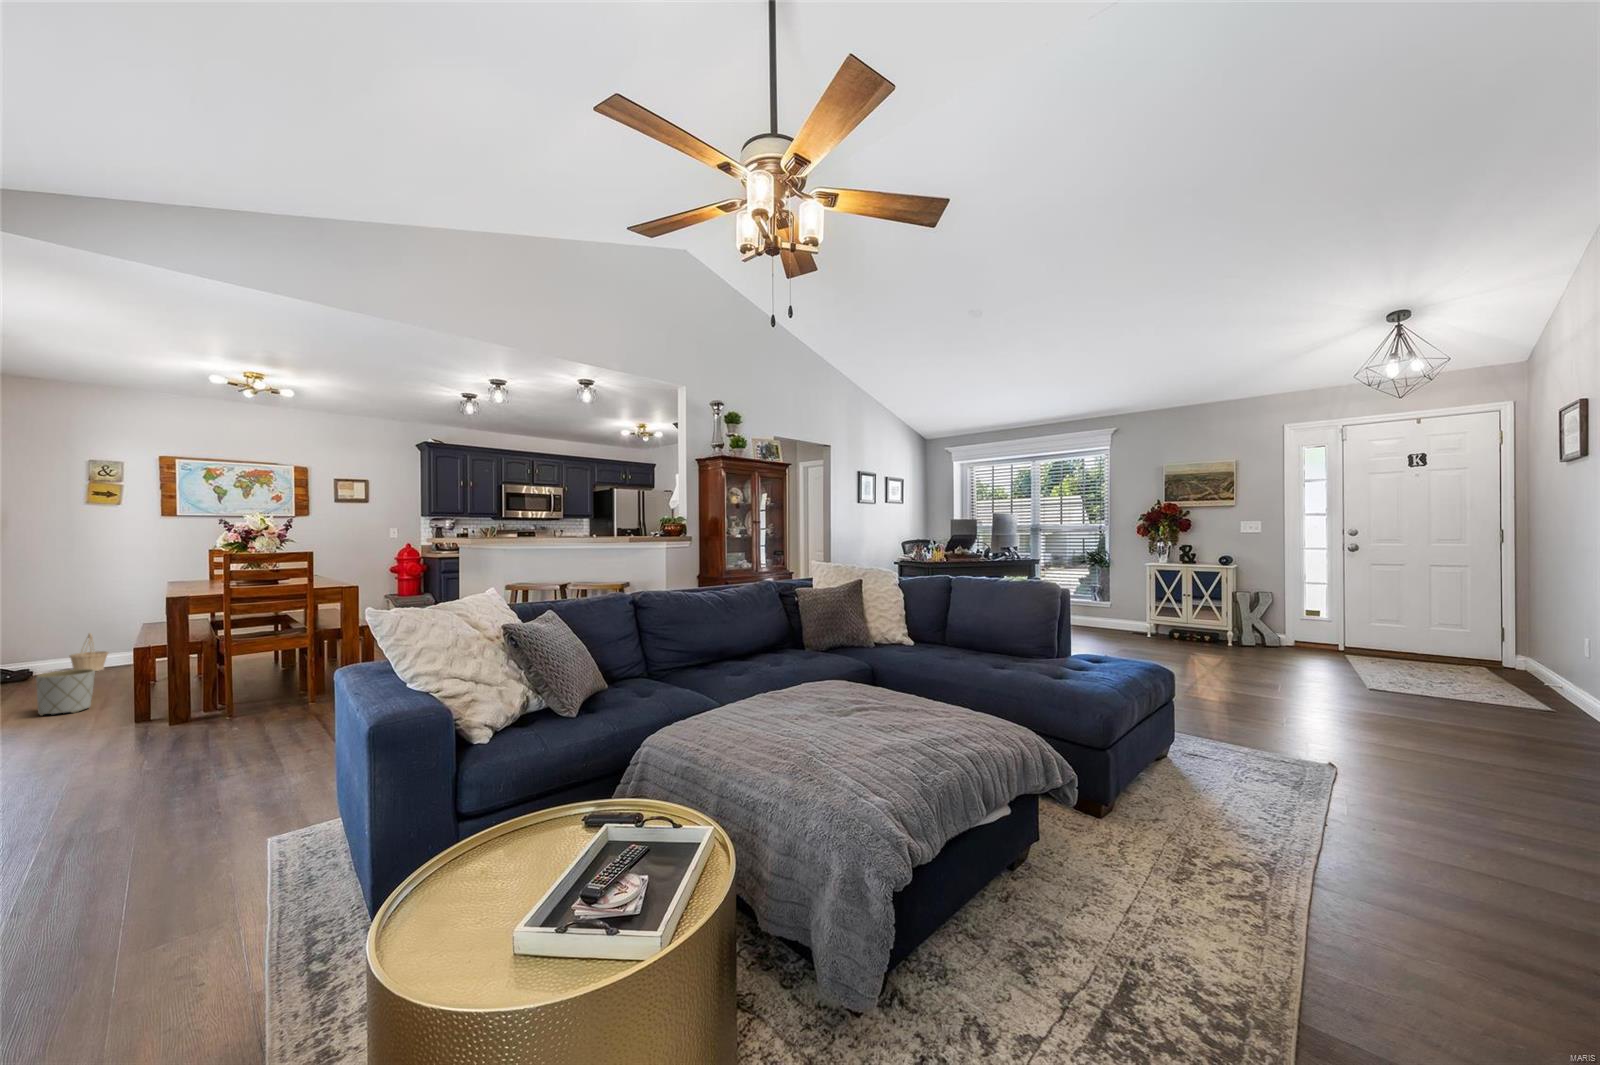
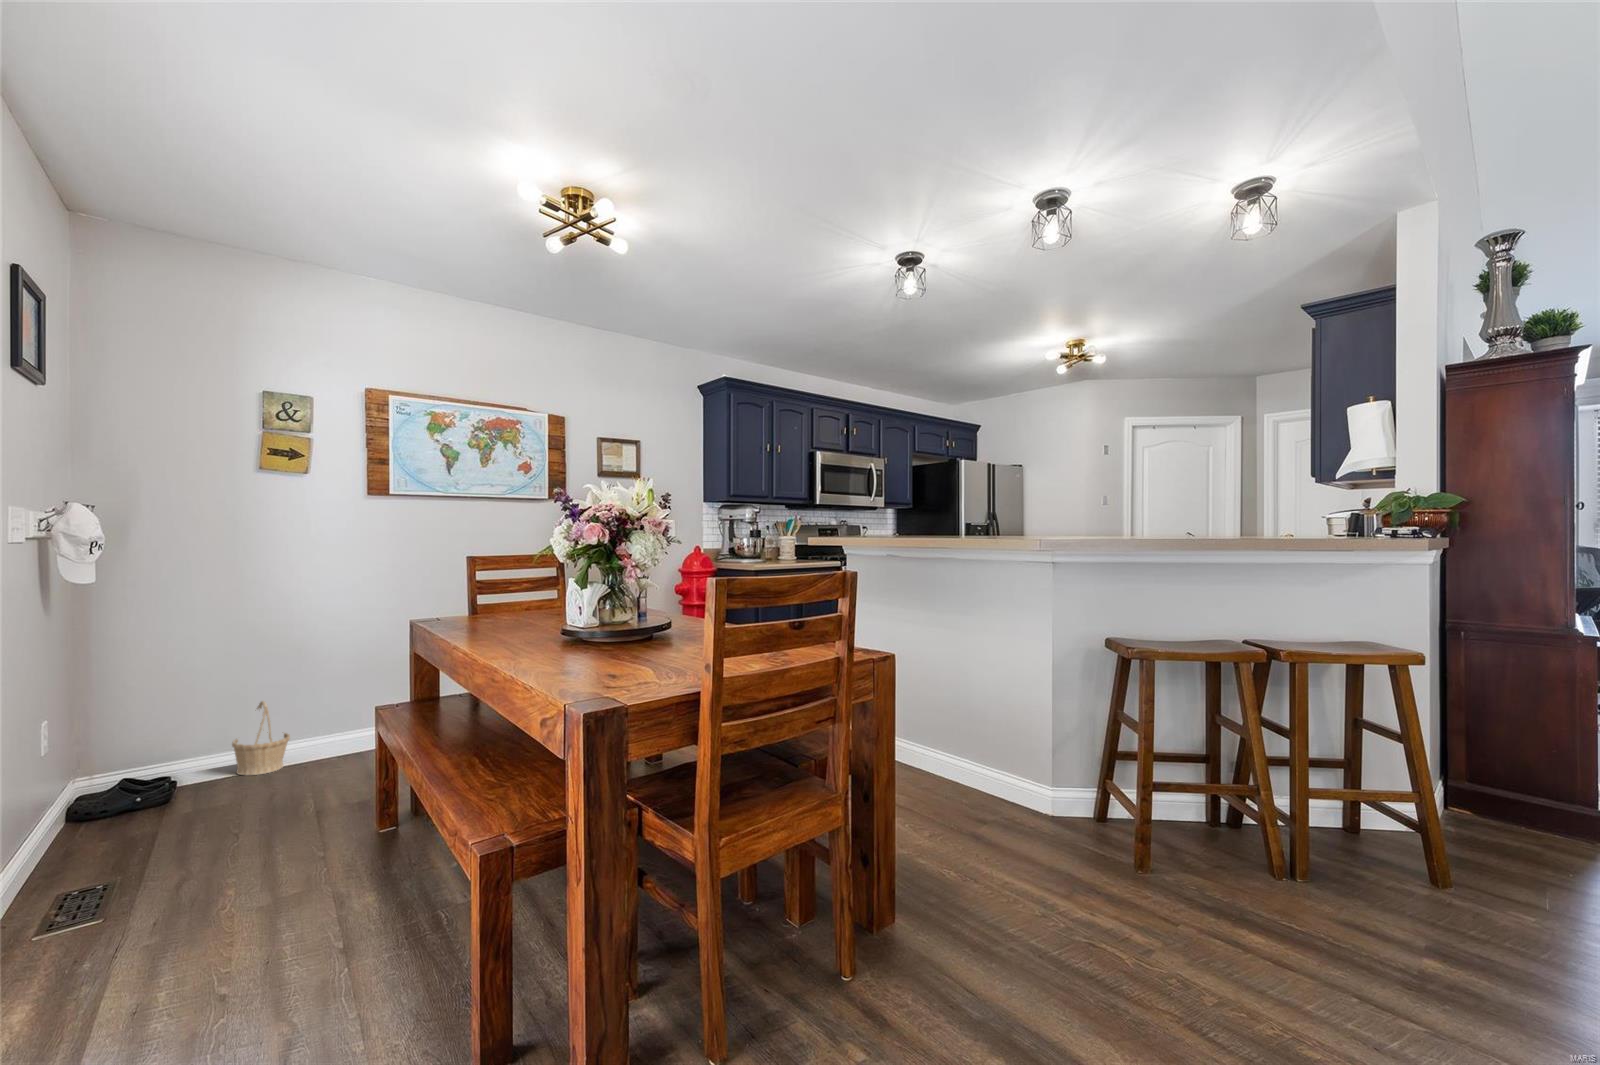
planter: present [36,669,95,716] -> none [222,830,333,960]

